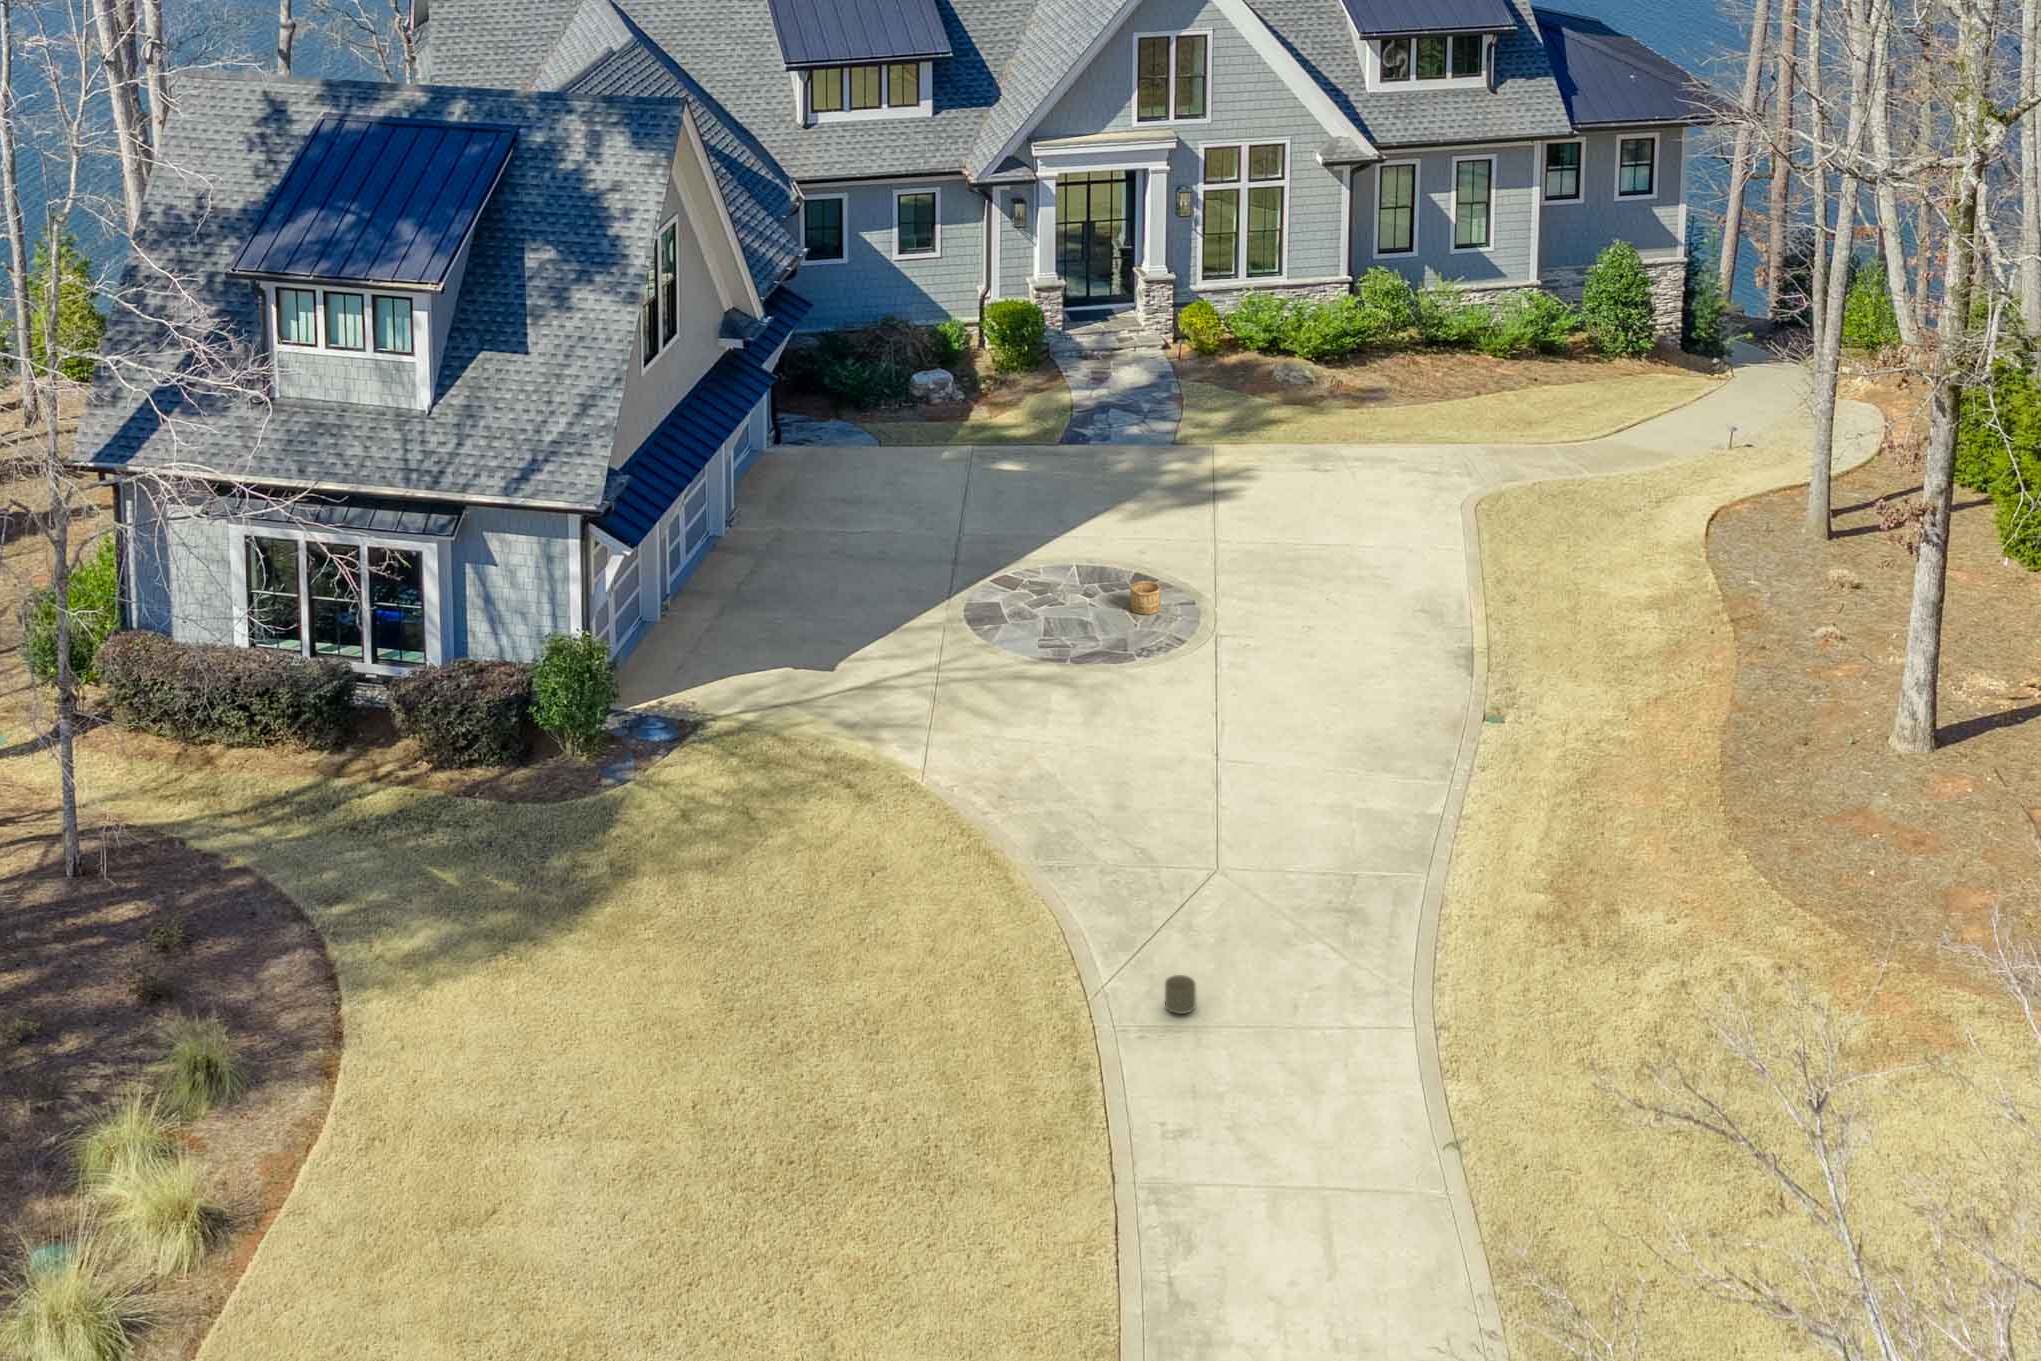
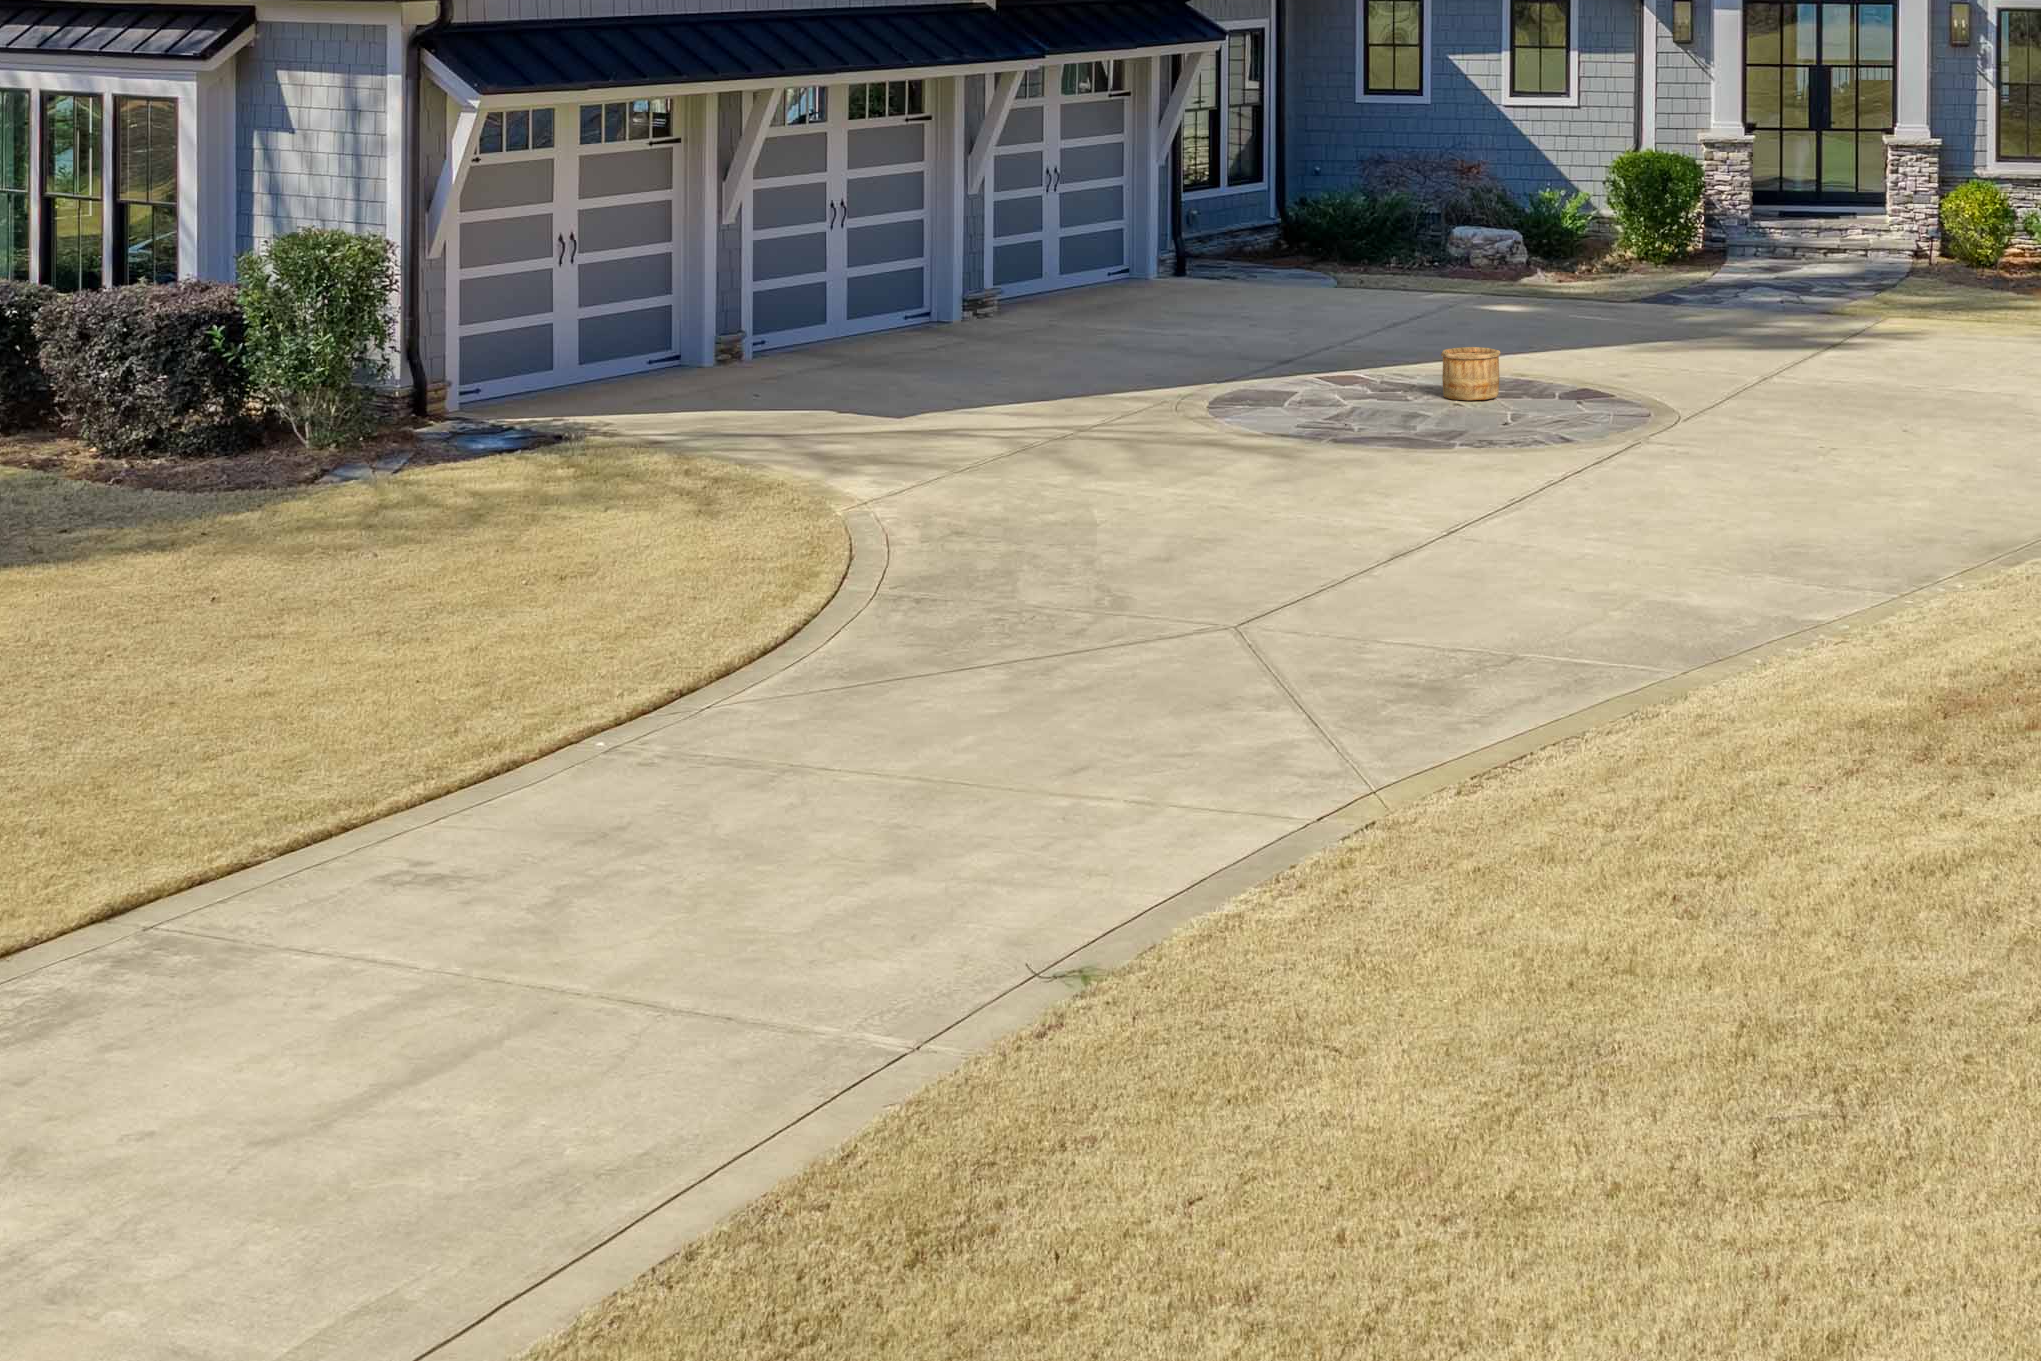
planter: present [1165,975,1196,1014] -> none [481,636,566,727]

